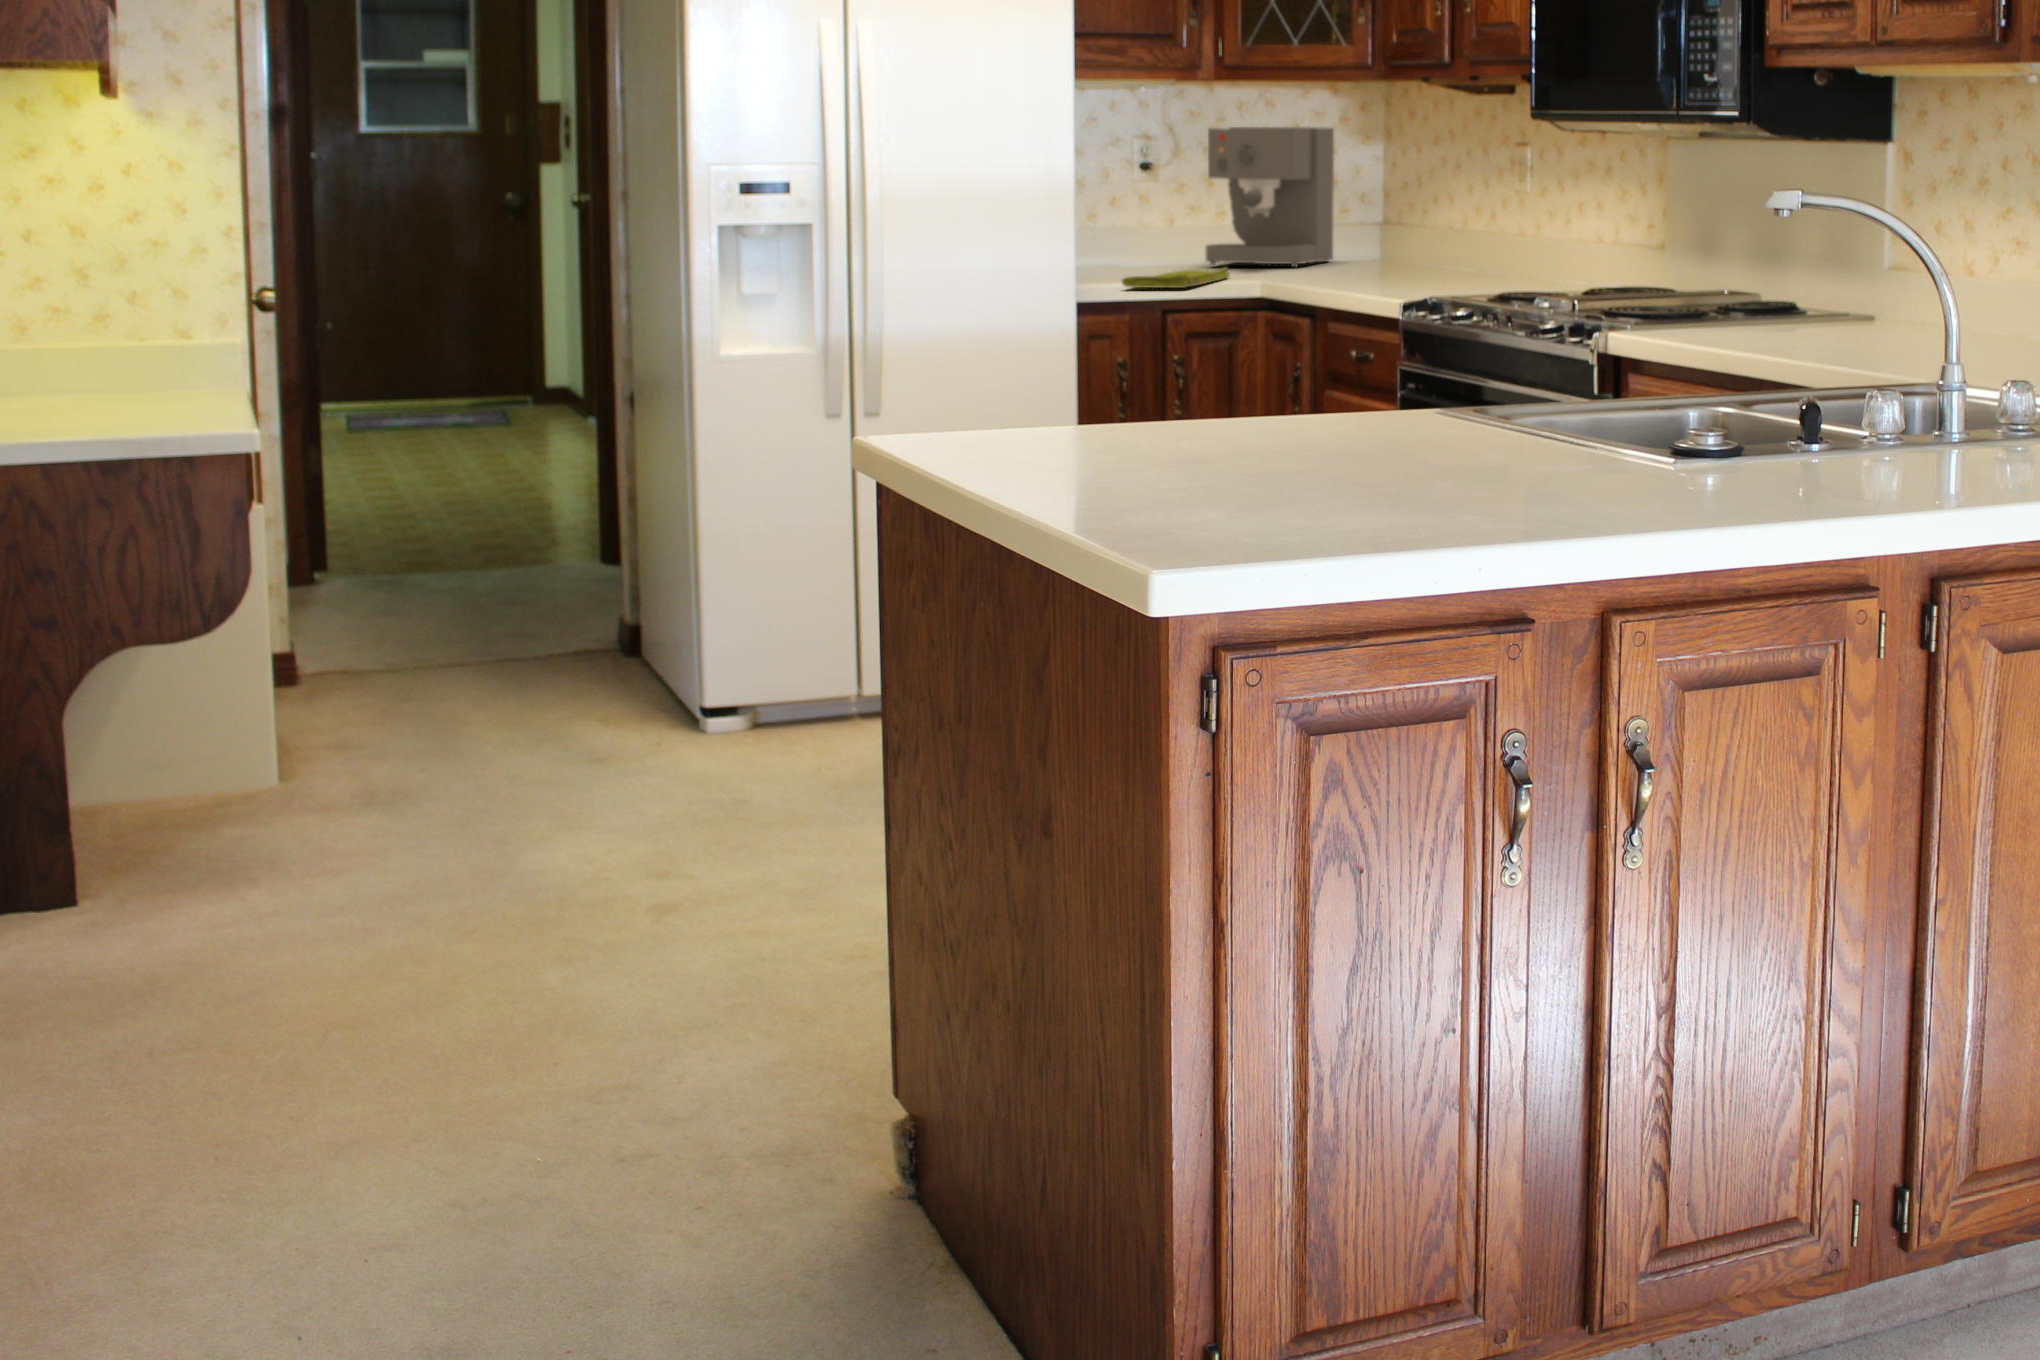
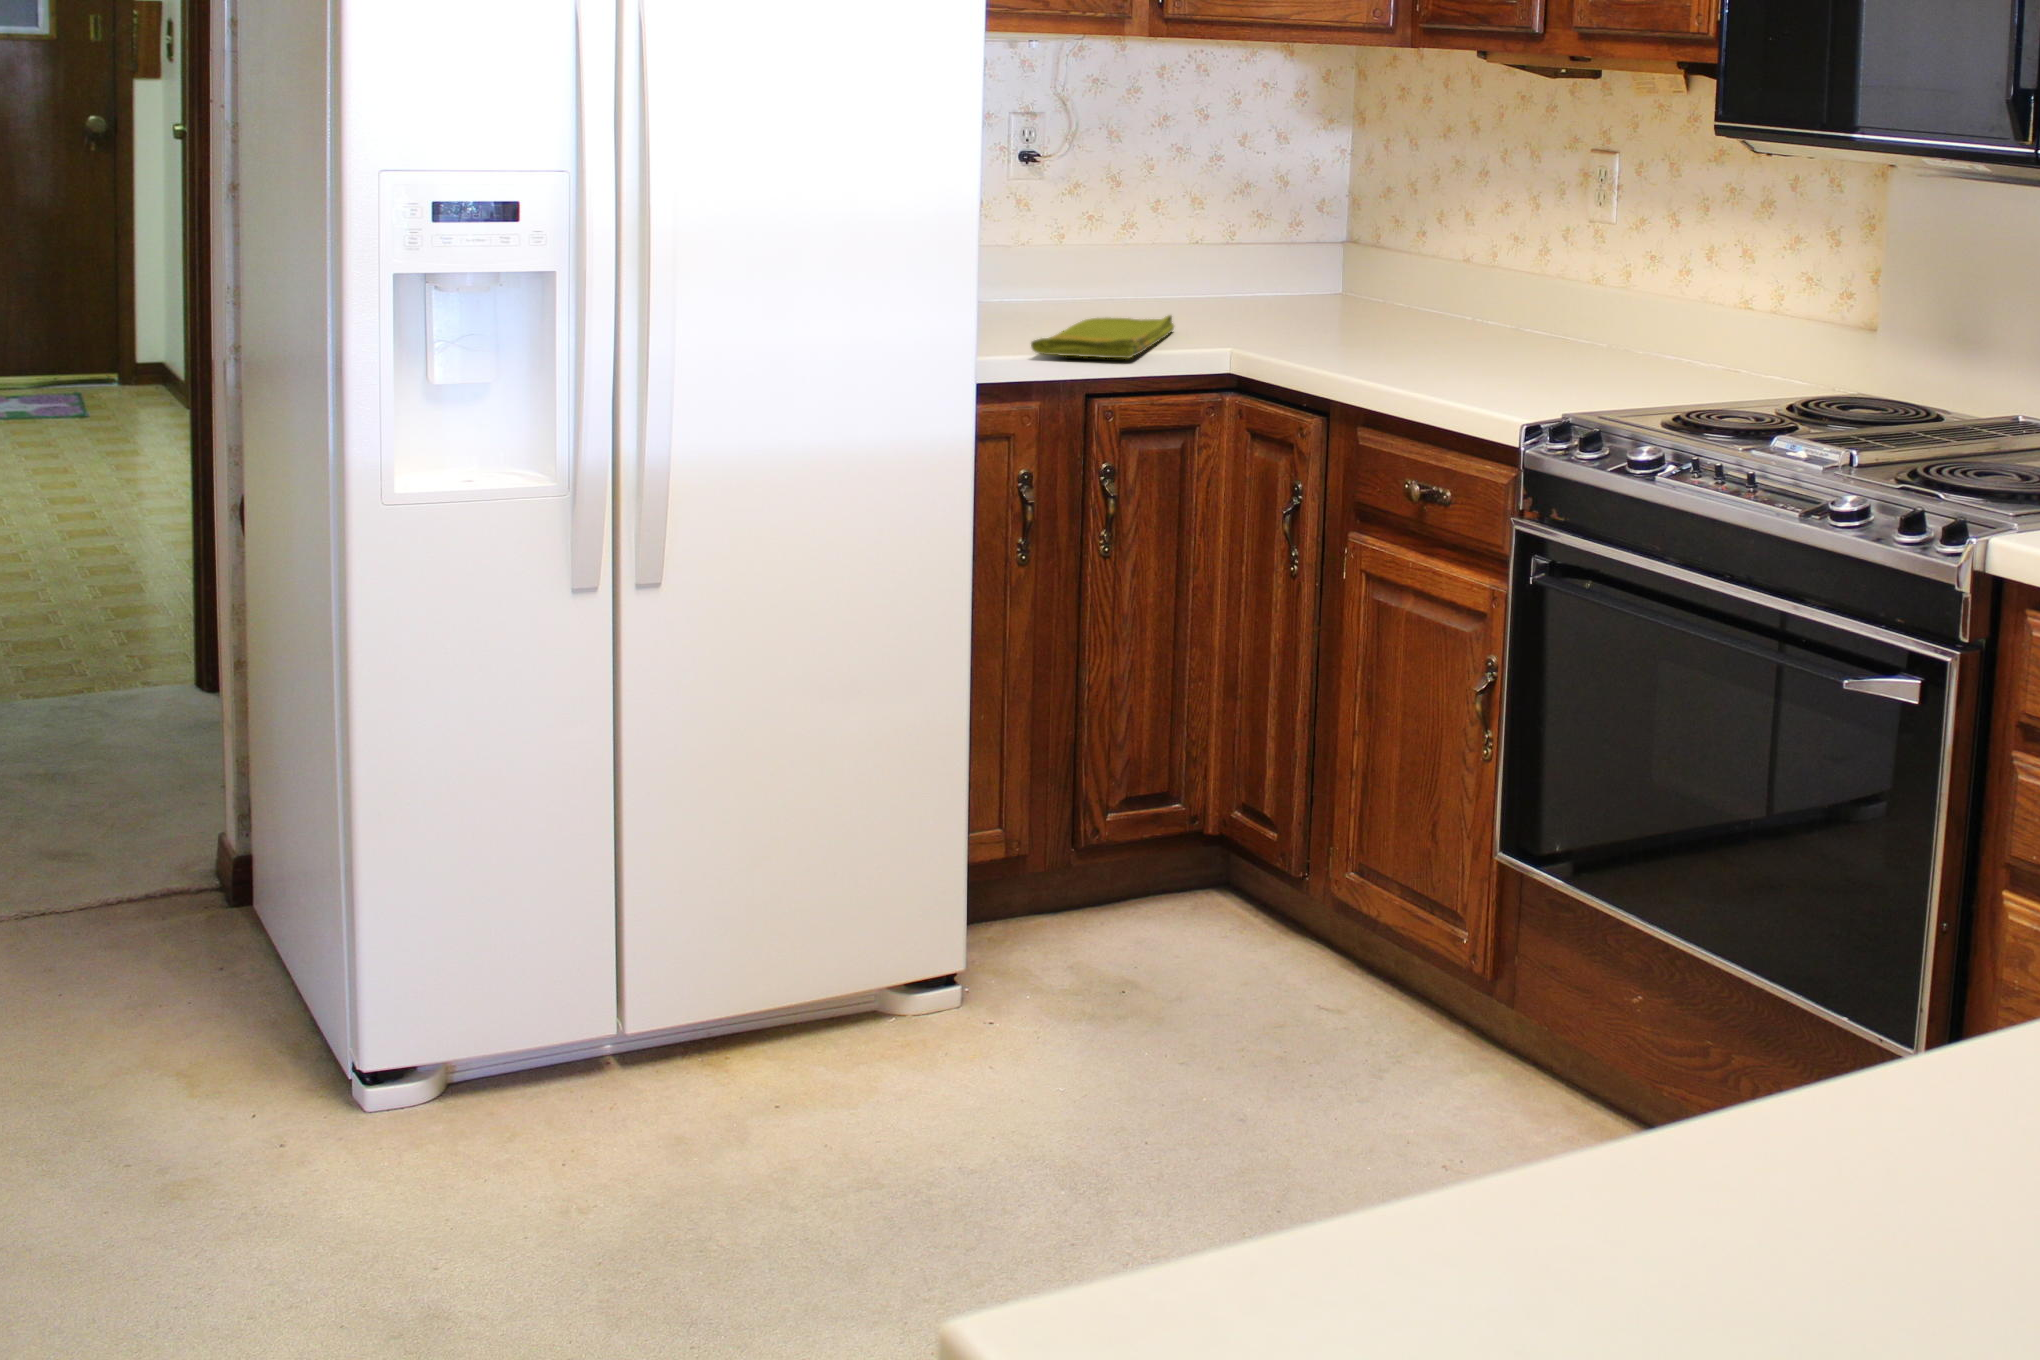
coffee maker: present [1206,127,1334,267] -> none [1117,99,1300,308]

